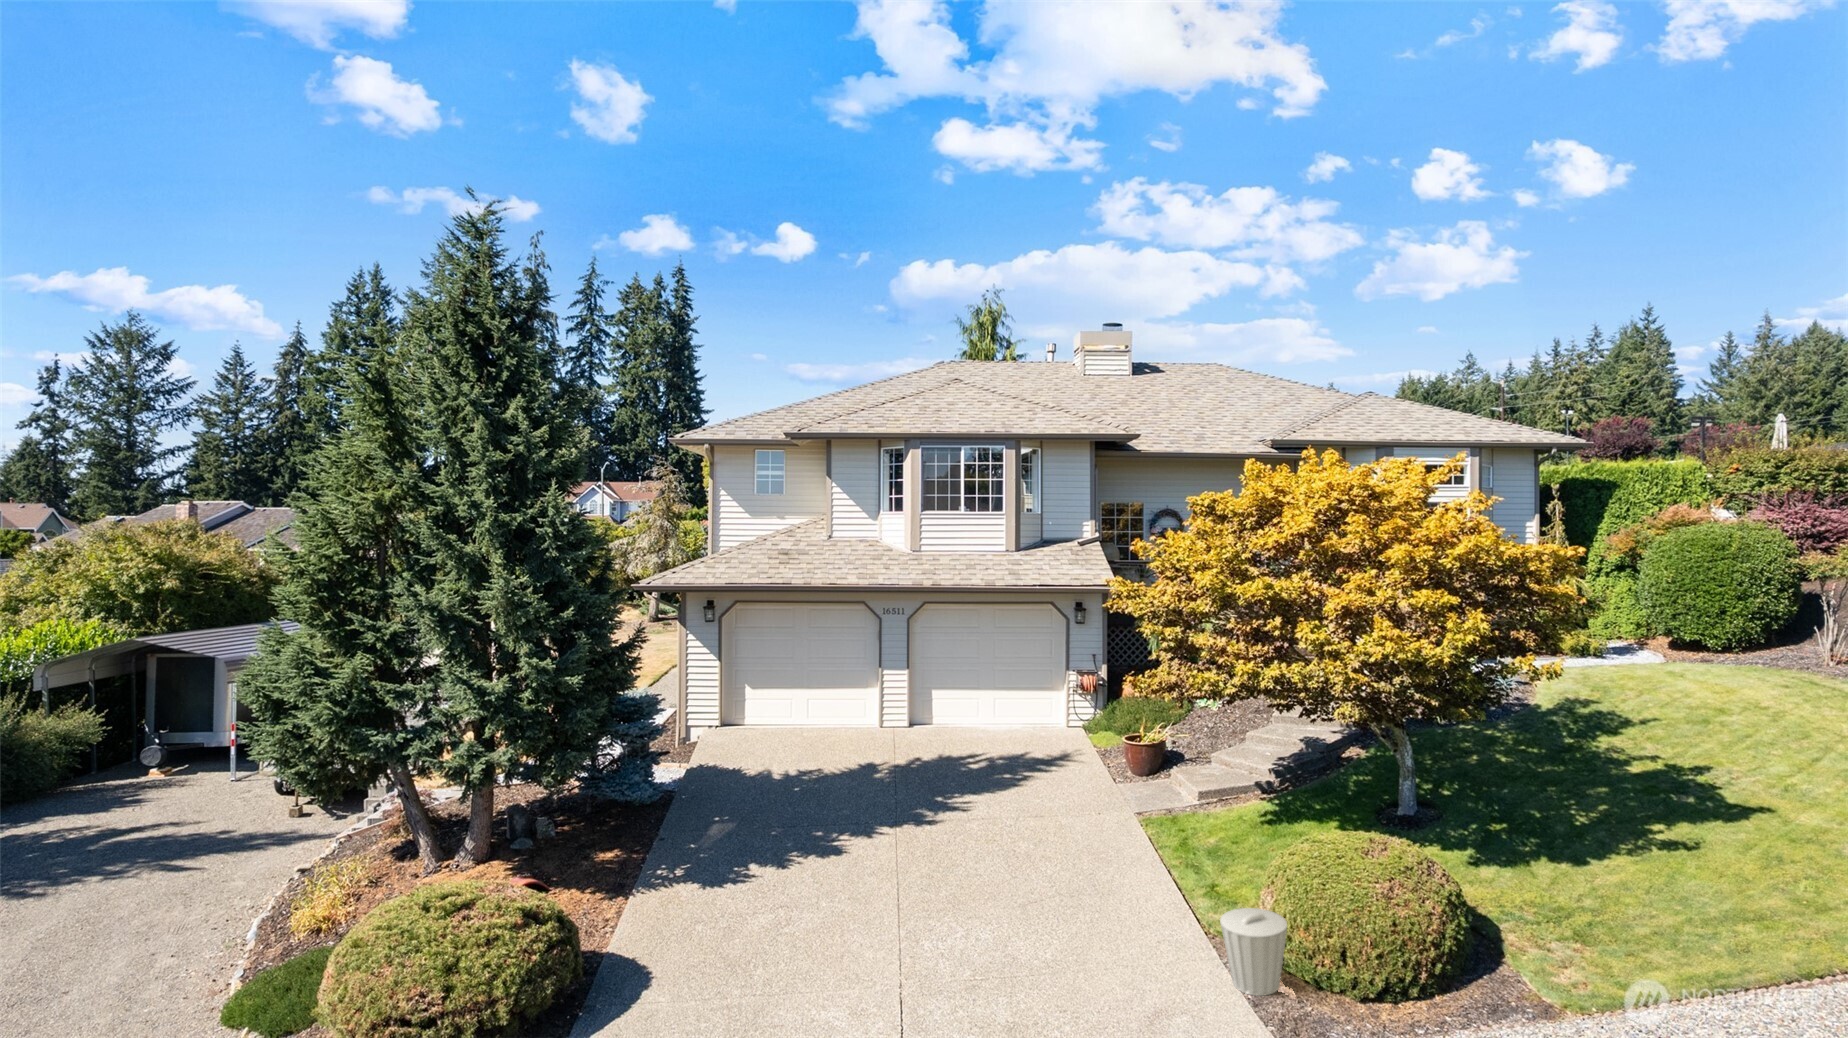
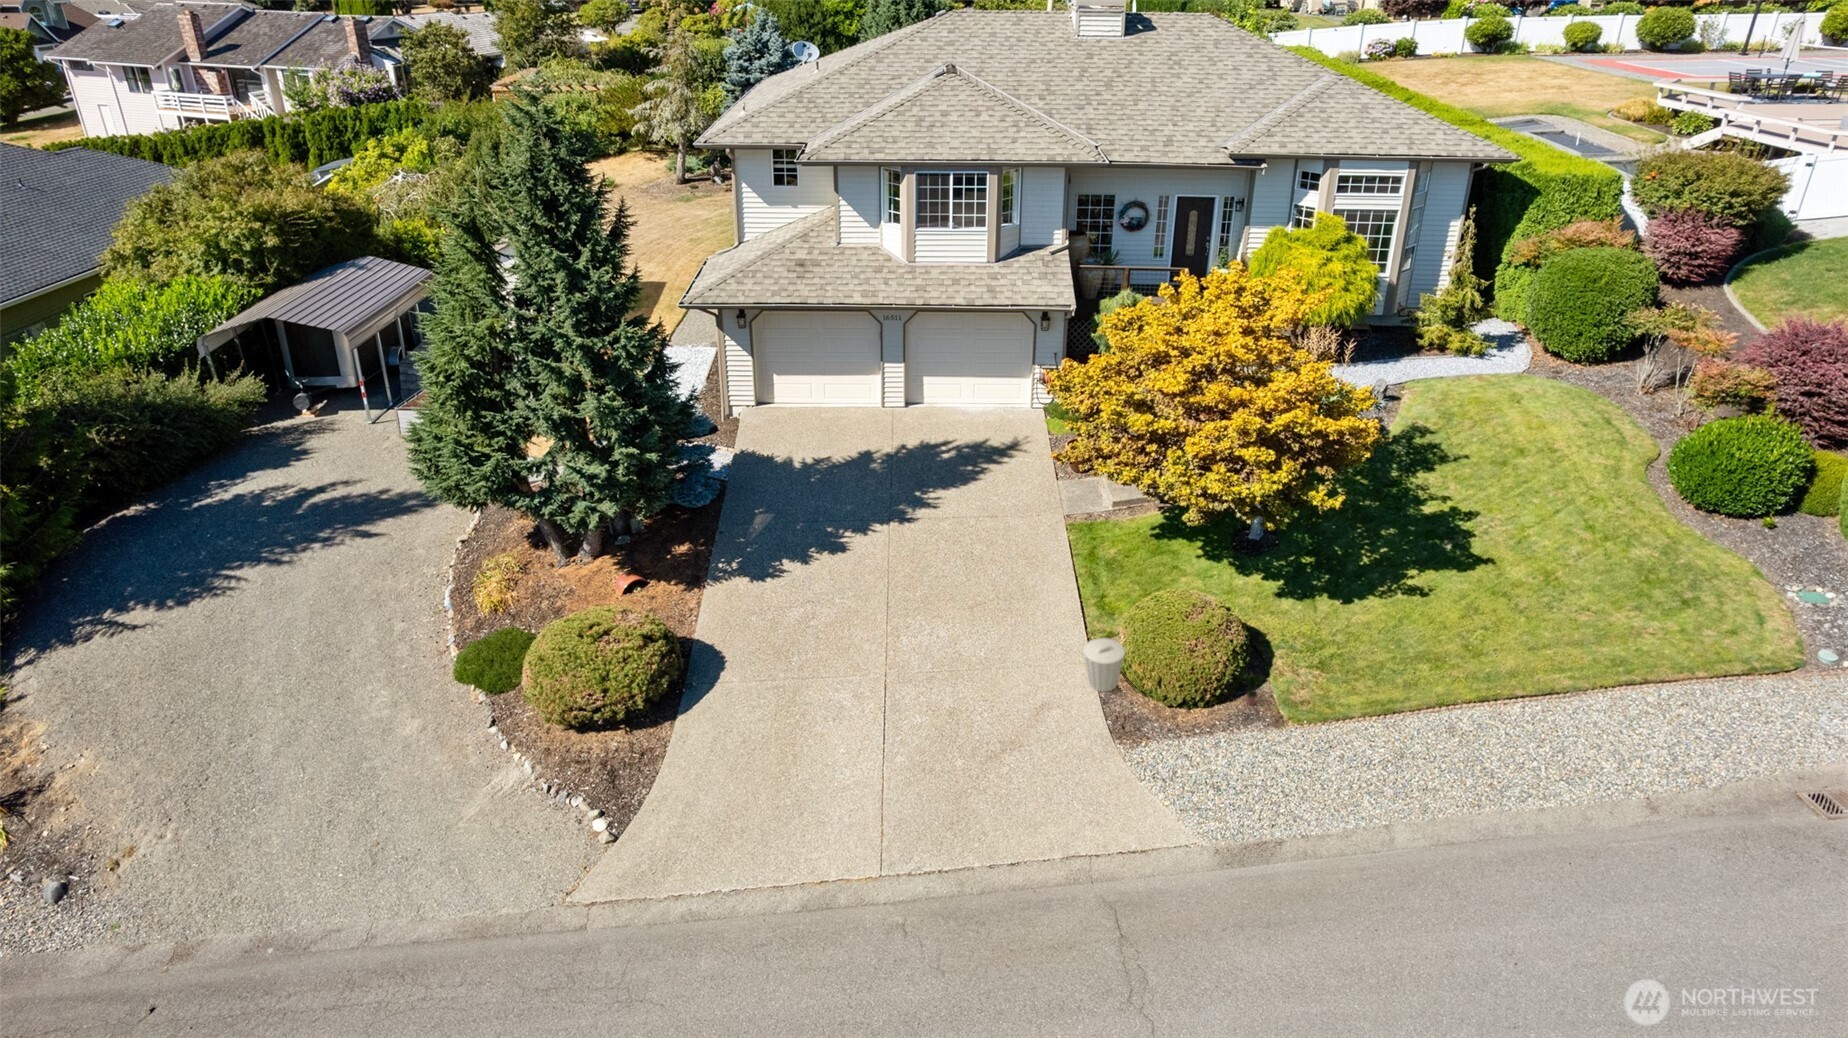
potted plant: none [1477,933,1530,1005] -> present [1245,673,1264,705]

